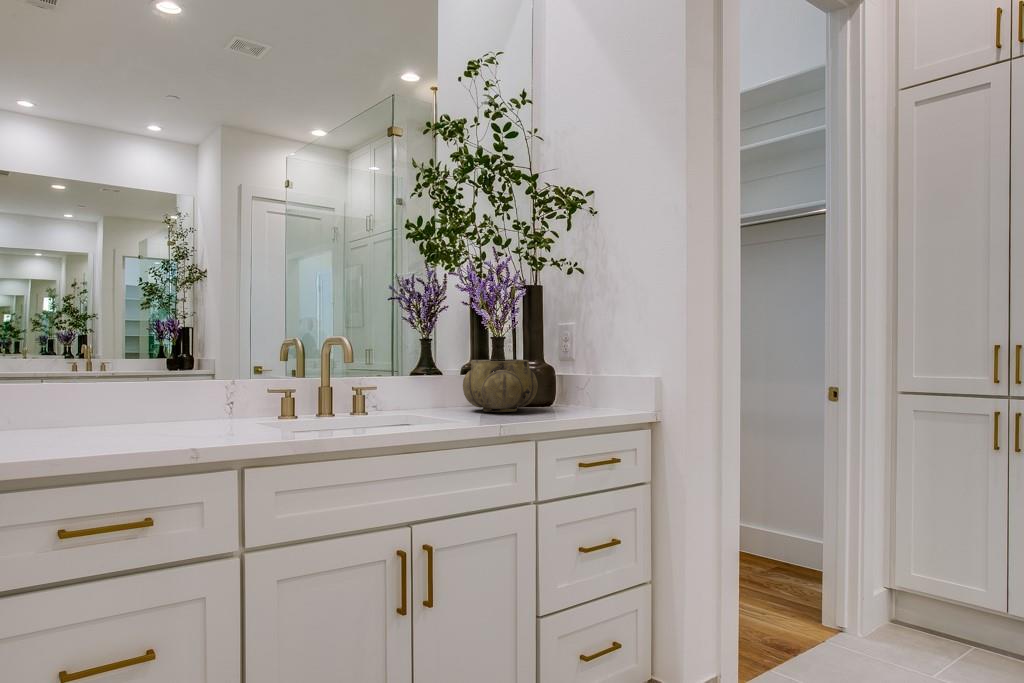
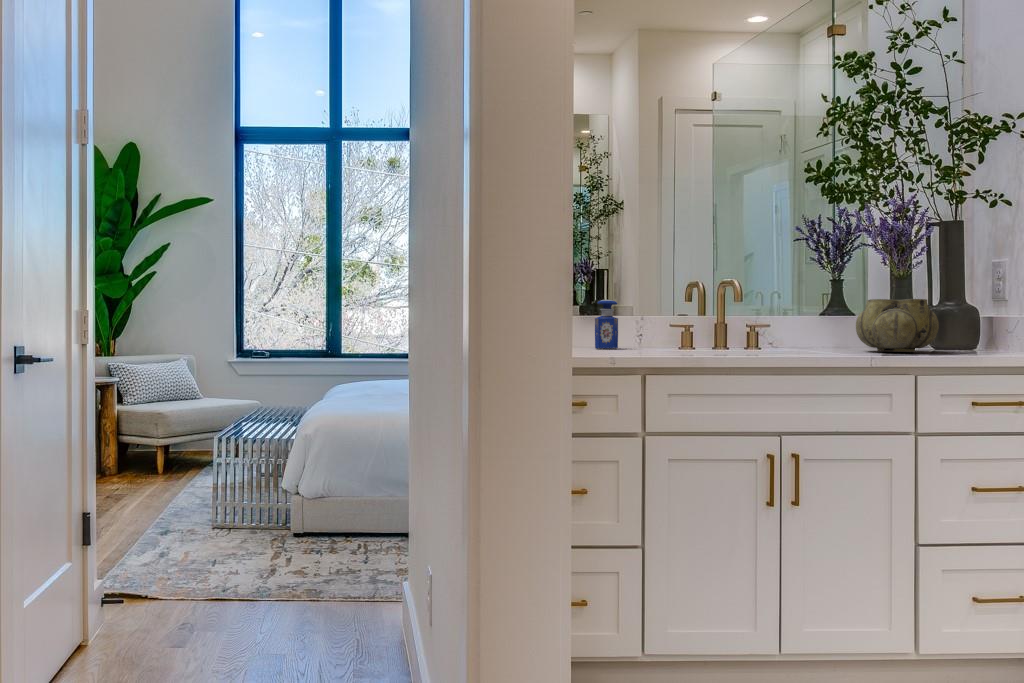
perfume bottle: none [171,363,203,423] -> present [595,300,618,348]

